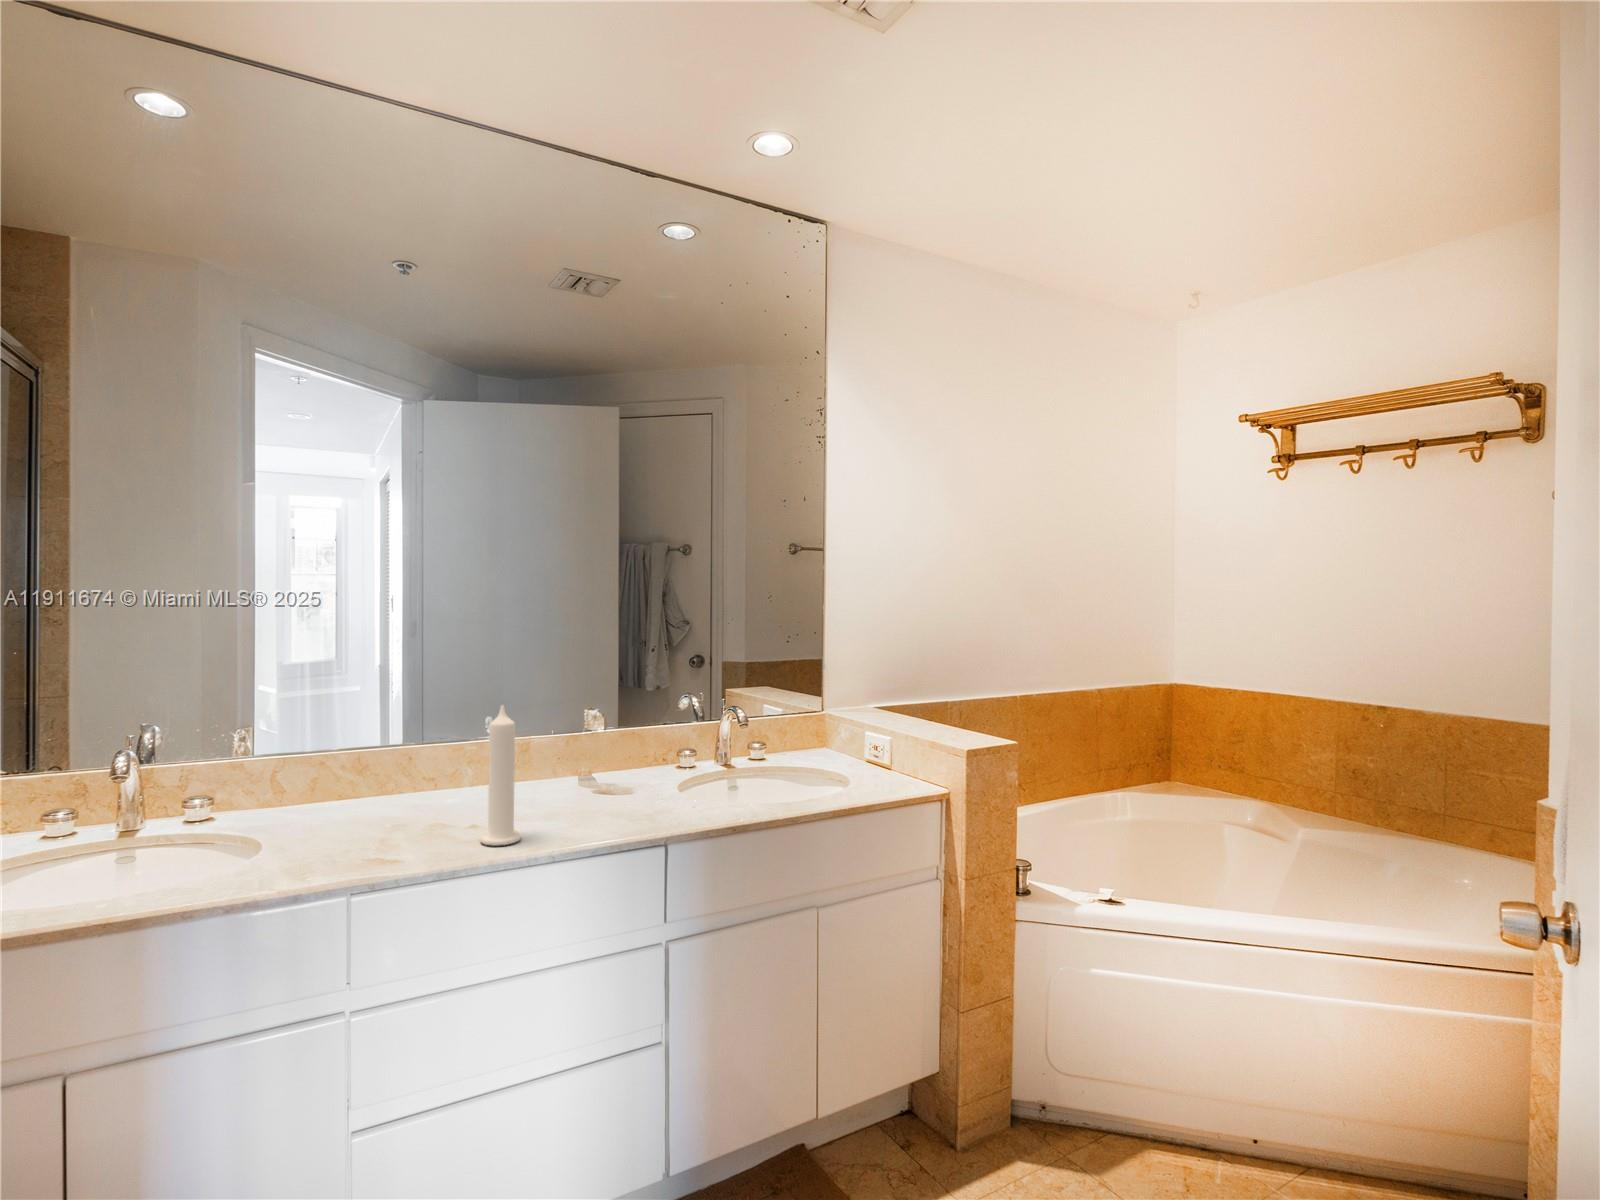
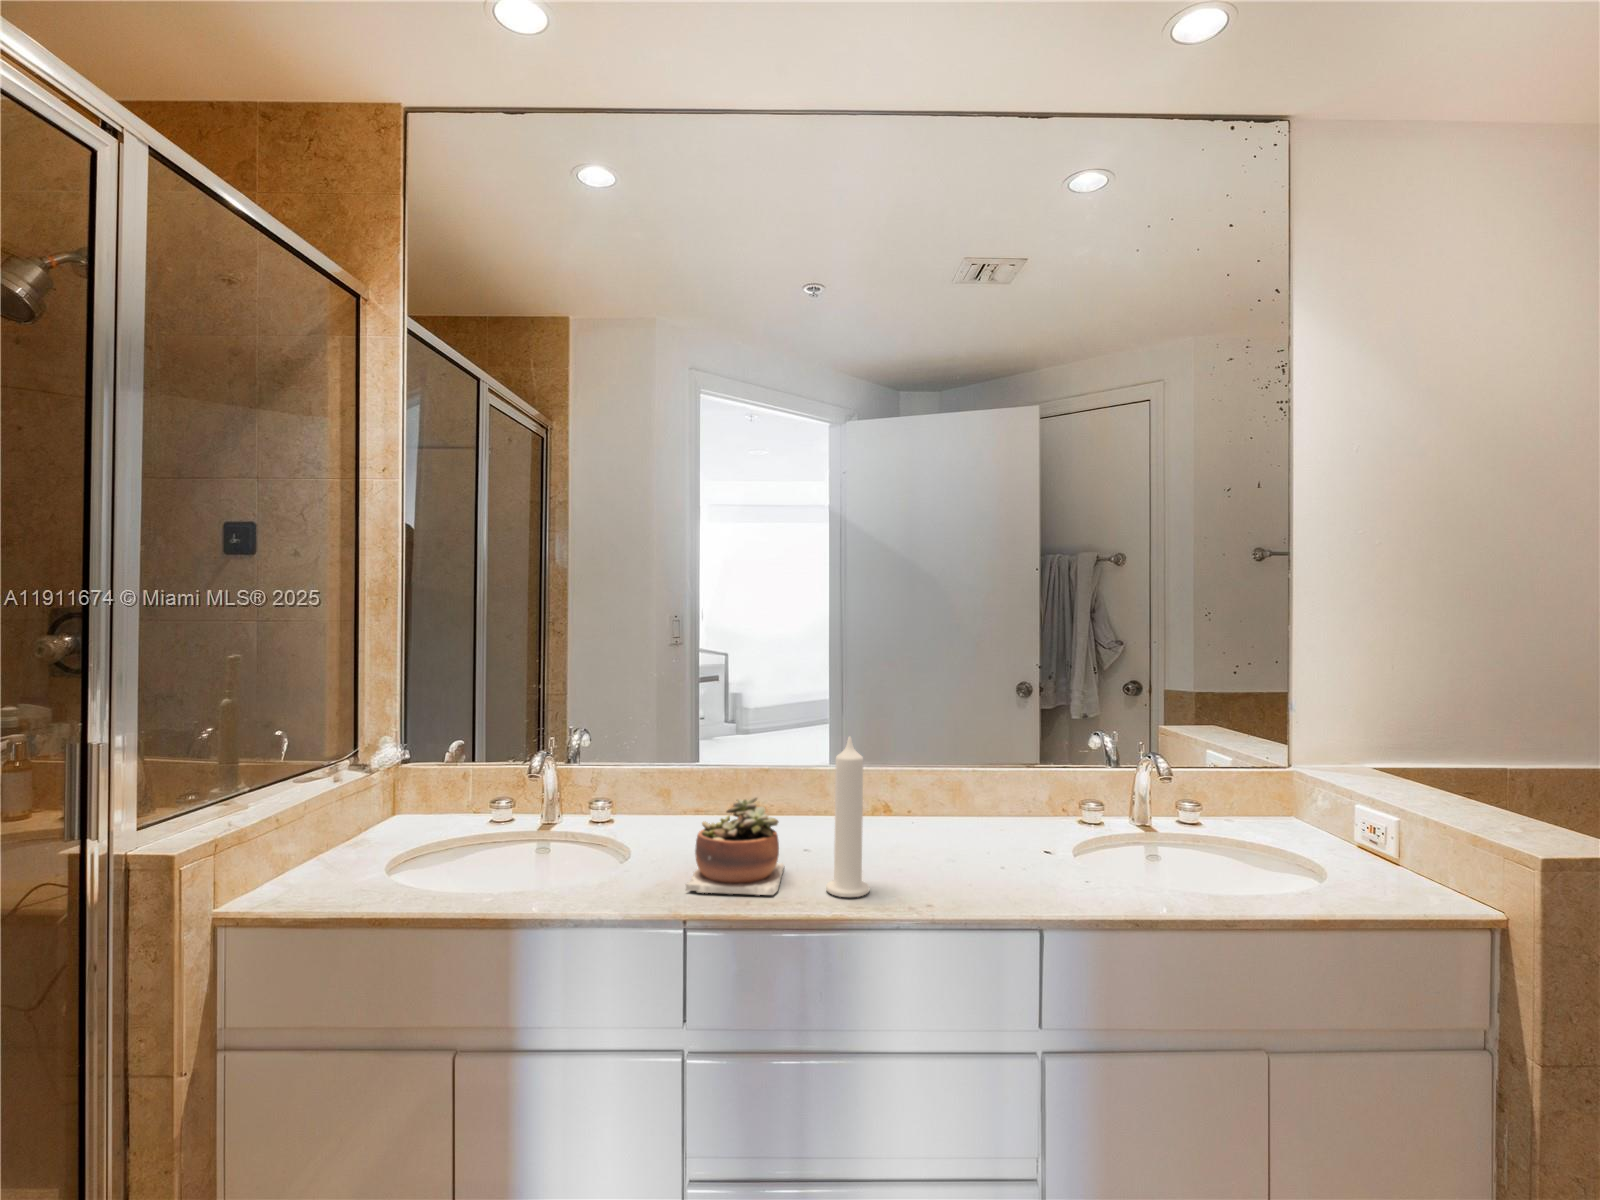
succulent plant: none [340,769,435,863] -> present [685,797,784,895]

